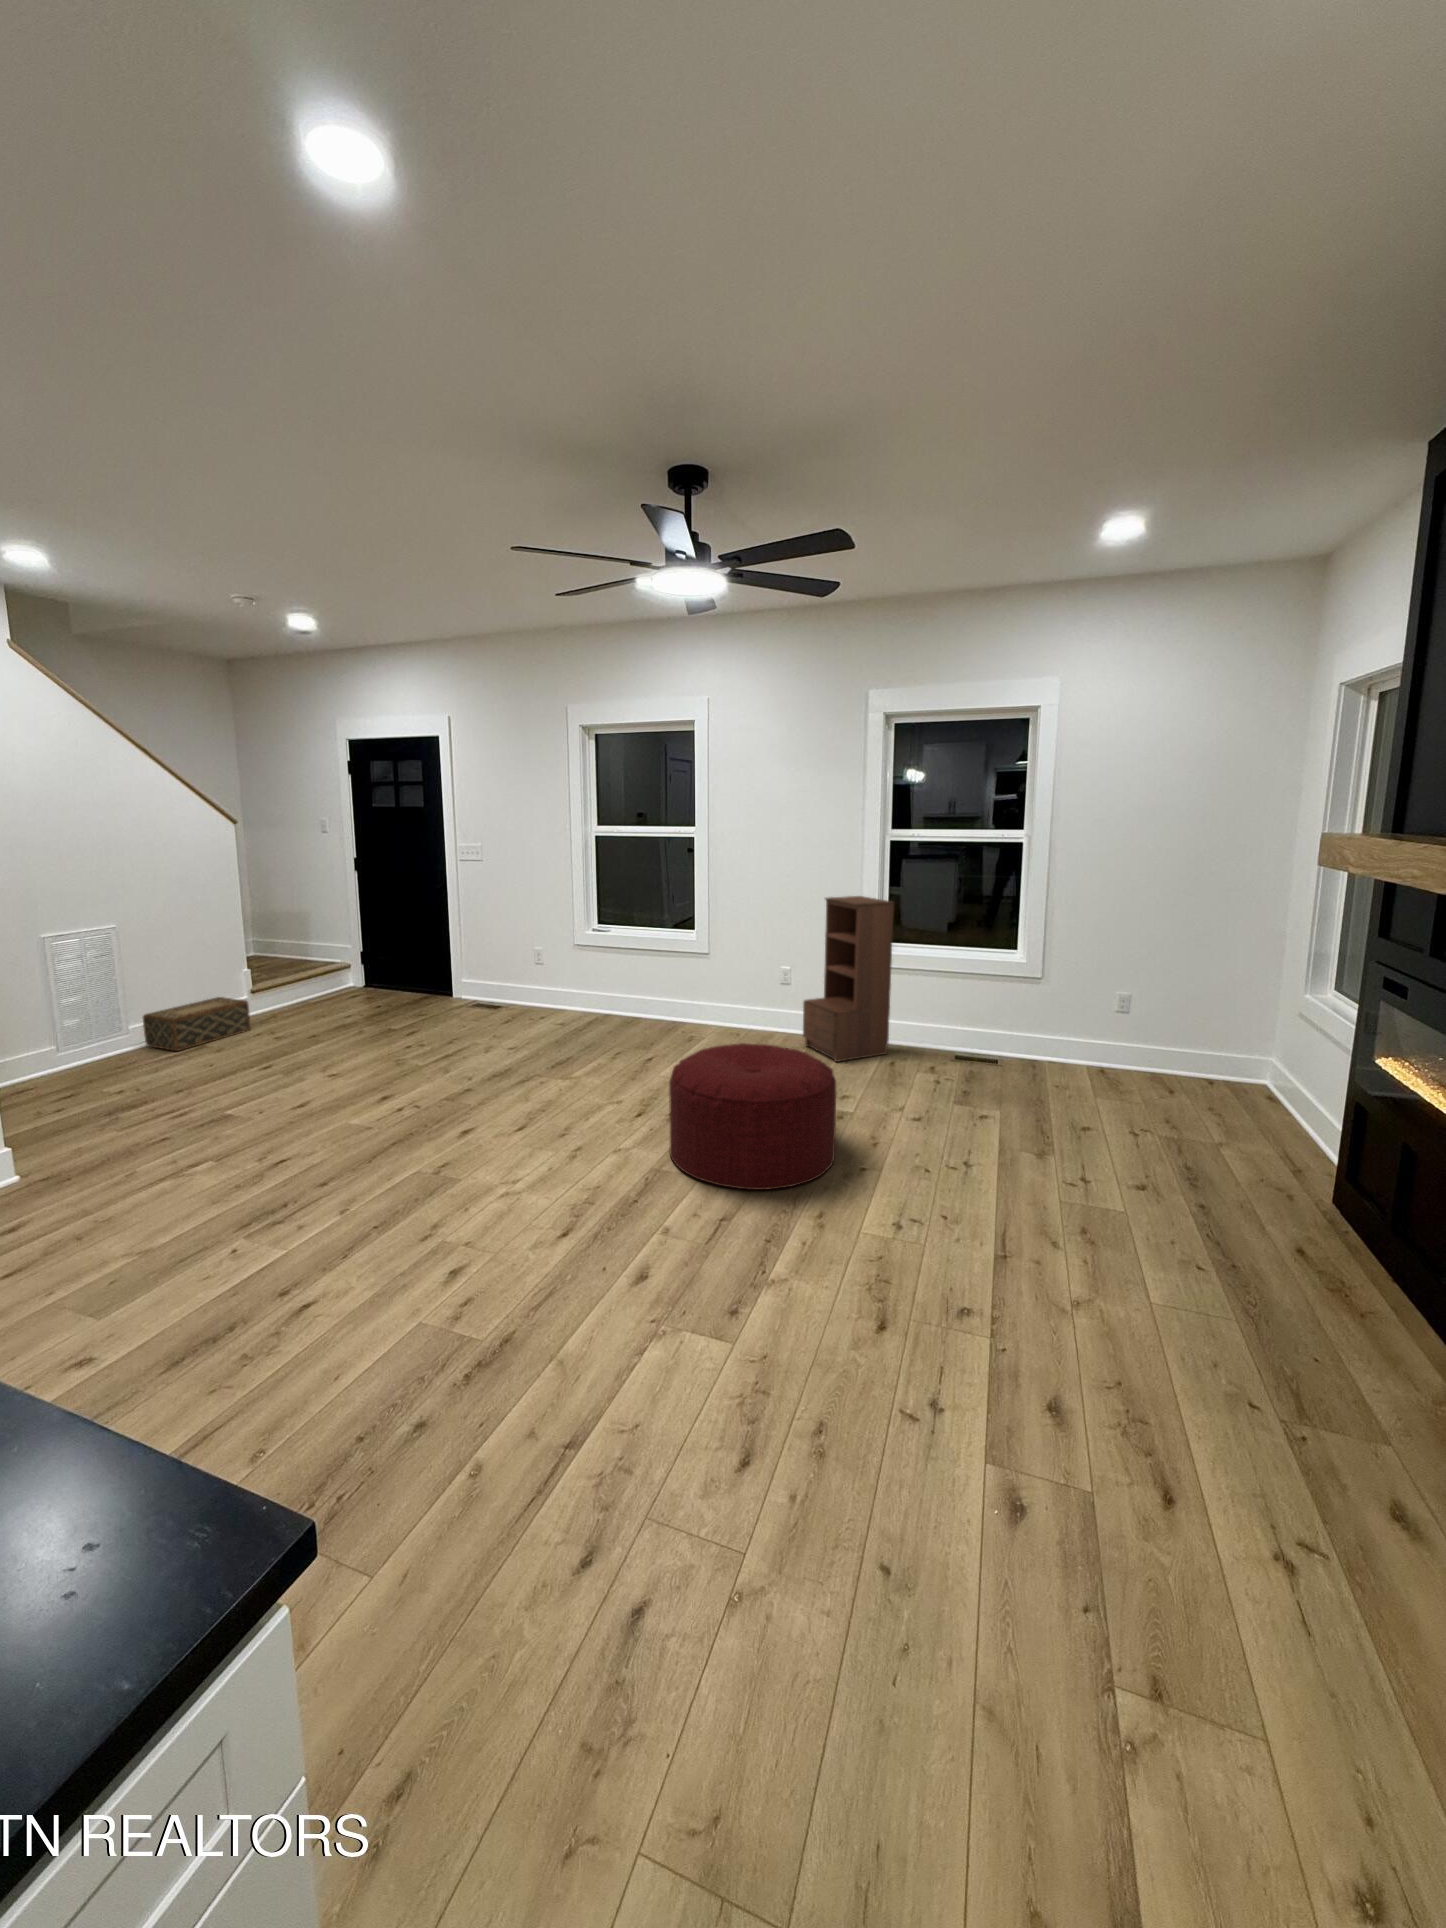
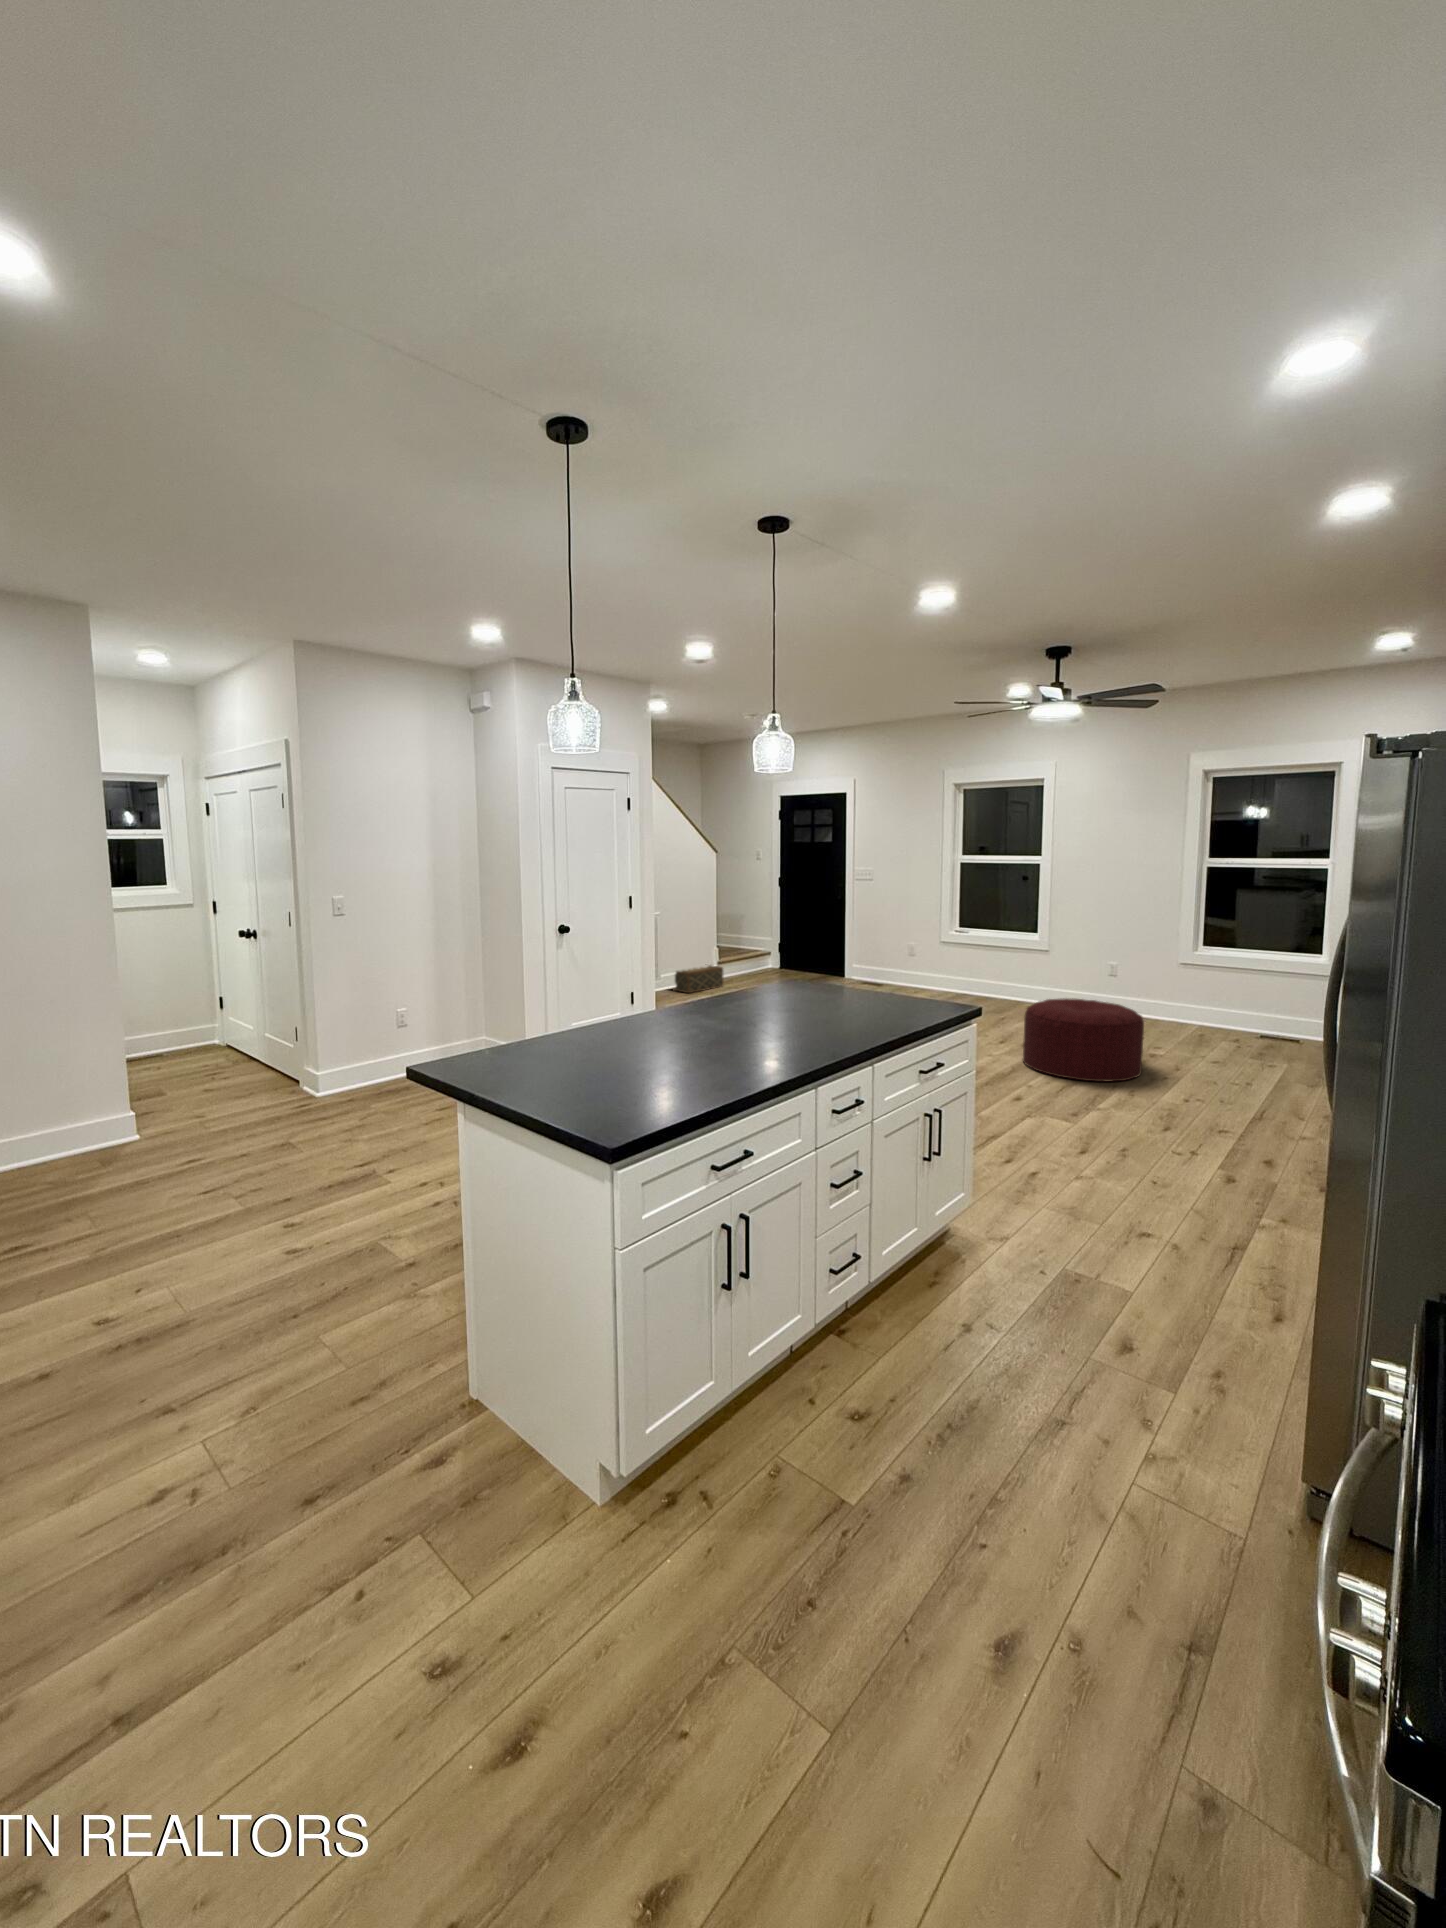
bookshelf: present [803,896,894,1062] -> none [1126,909,1207,1032]

